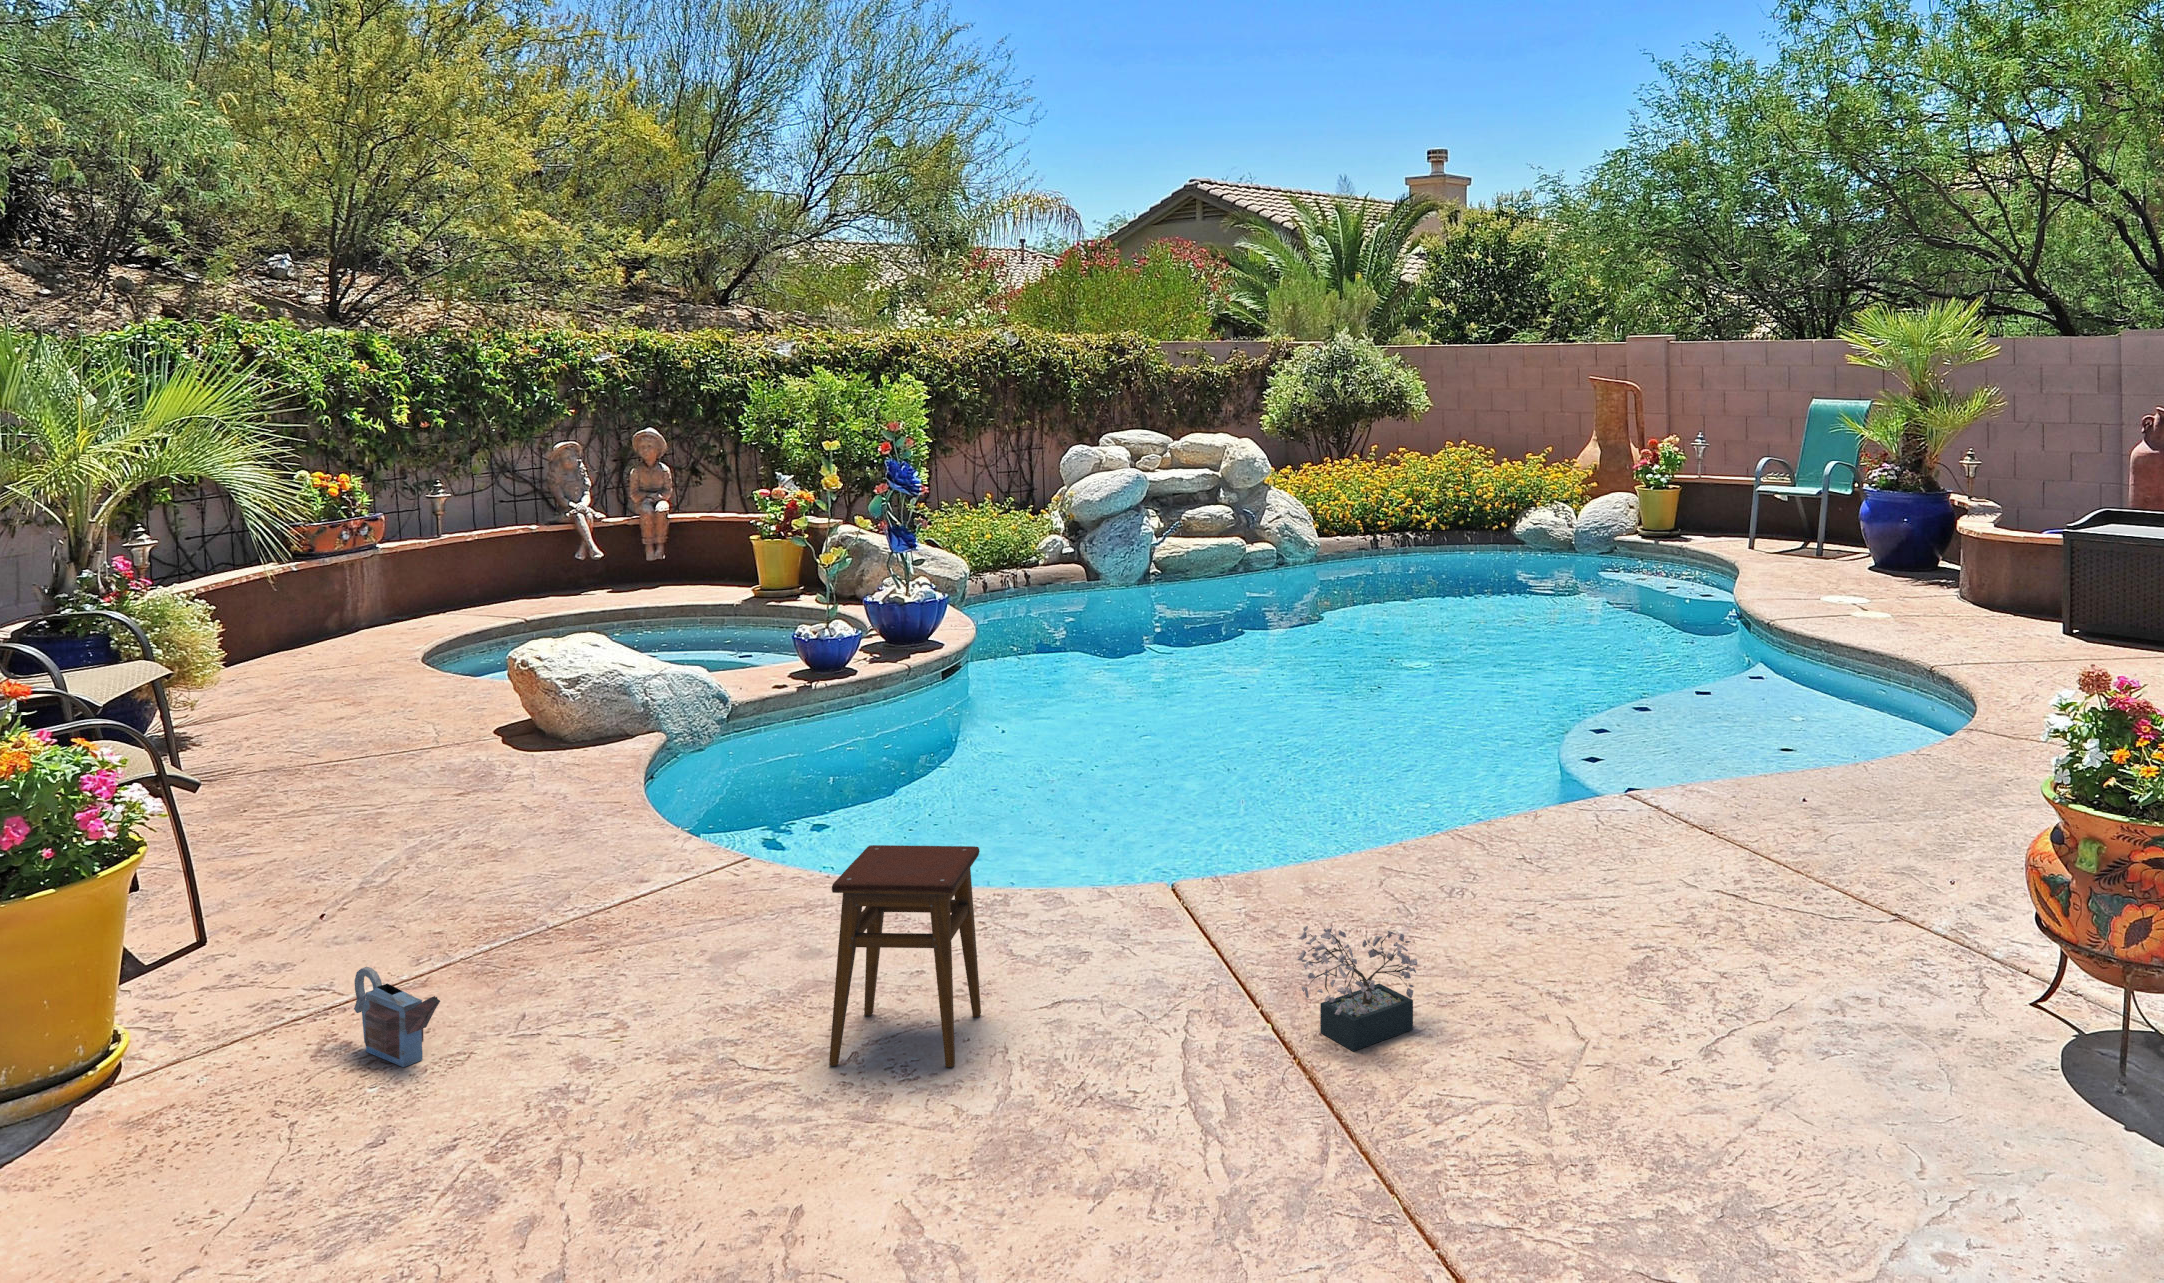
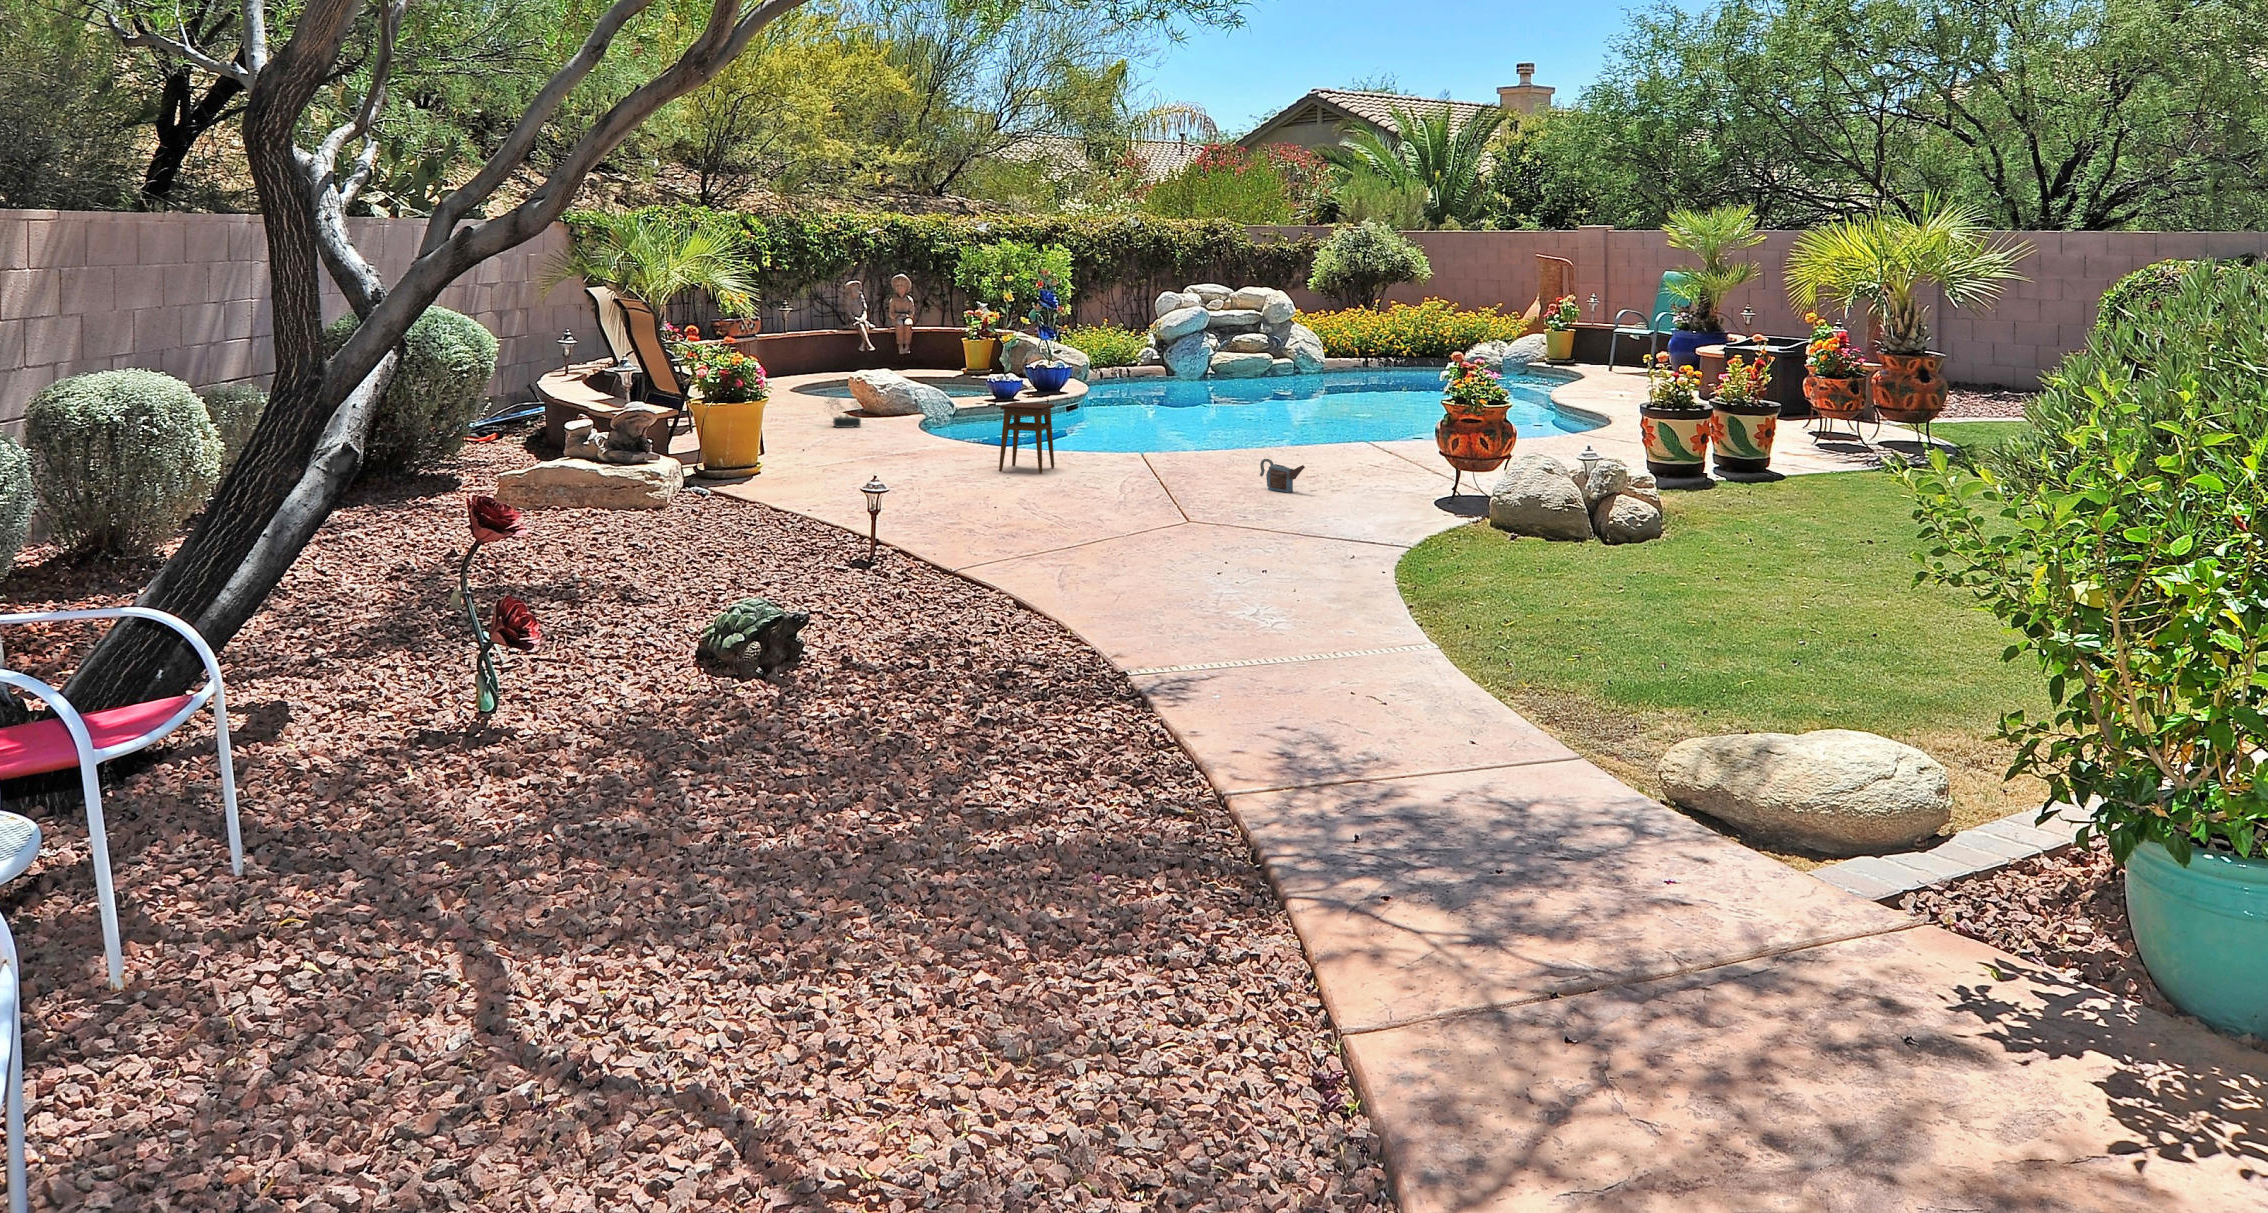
decorative plant: present [1297,926,1417,1051] -> present [827,399,865,428]
watering can: present [354,967,440,1067] -> present [1260,459,1305,493]

